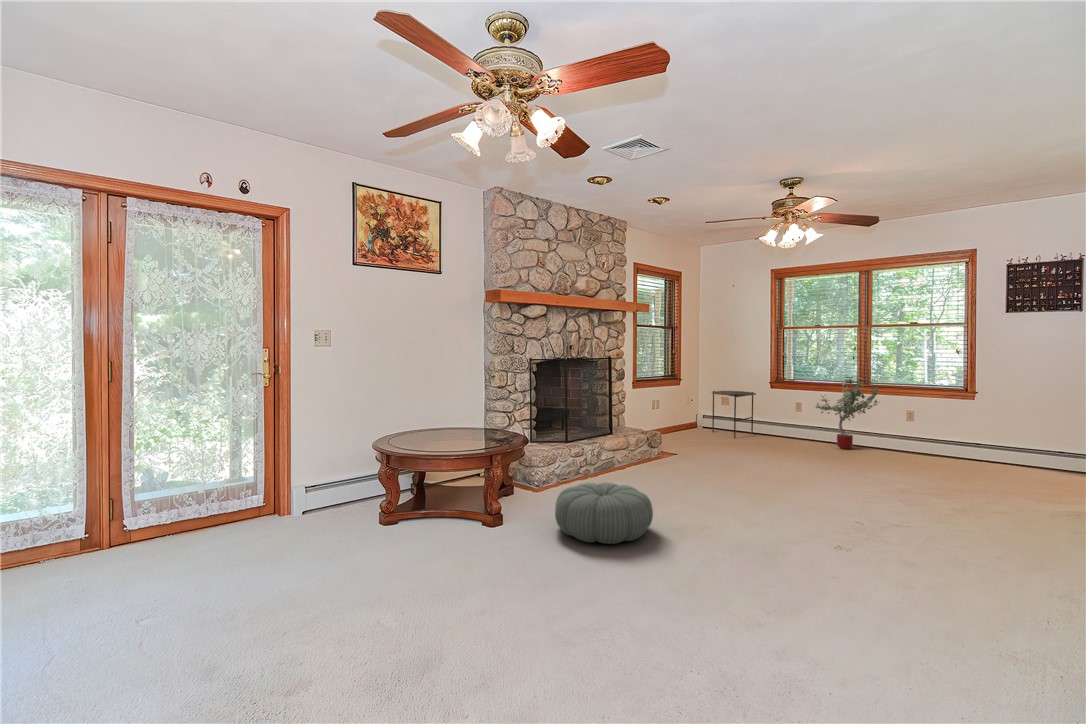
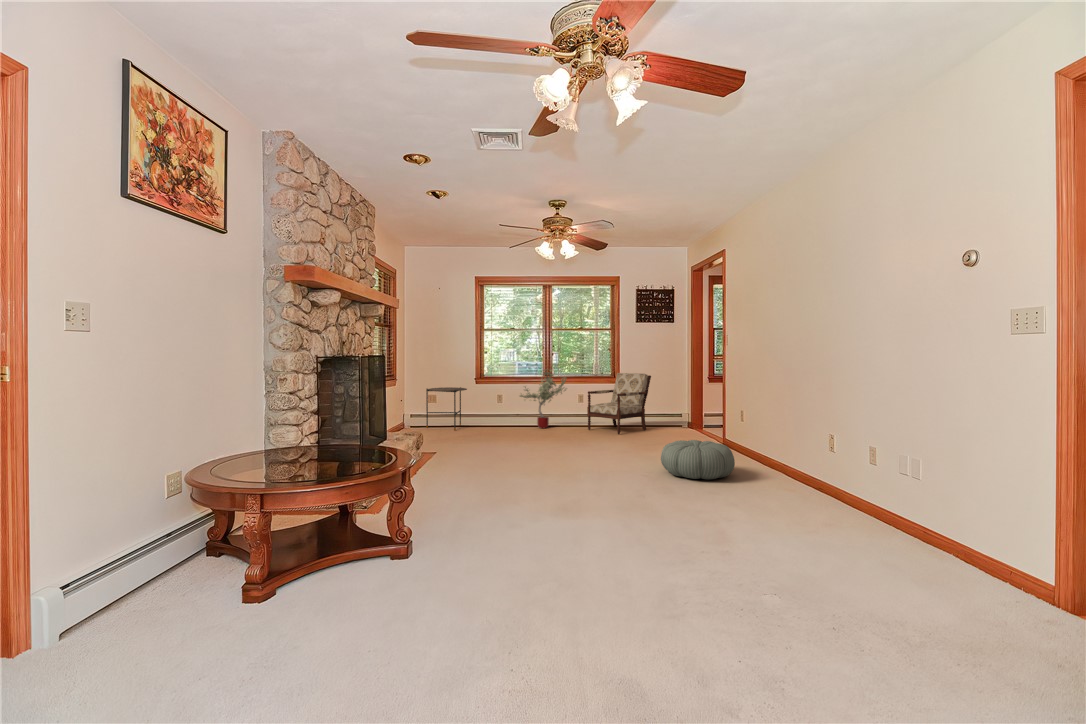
armchair: none [903,386,1019,472] -> present [587,373,651,434]
pouf: present [555,482,653,544] -> present [661,440,735,479]

